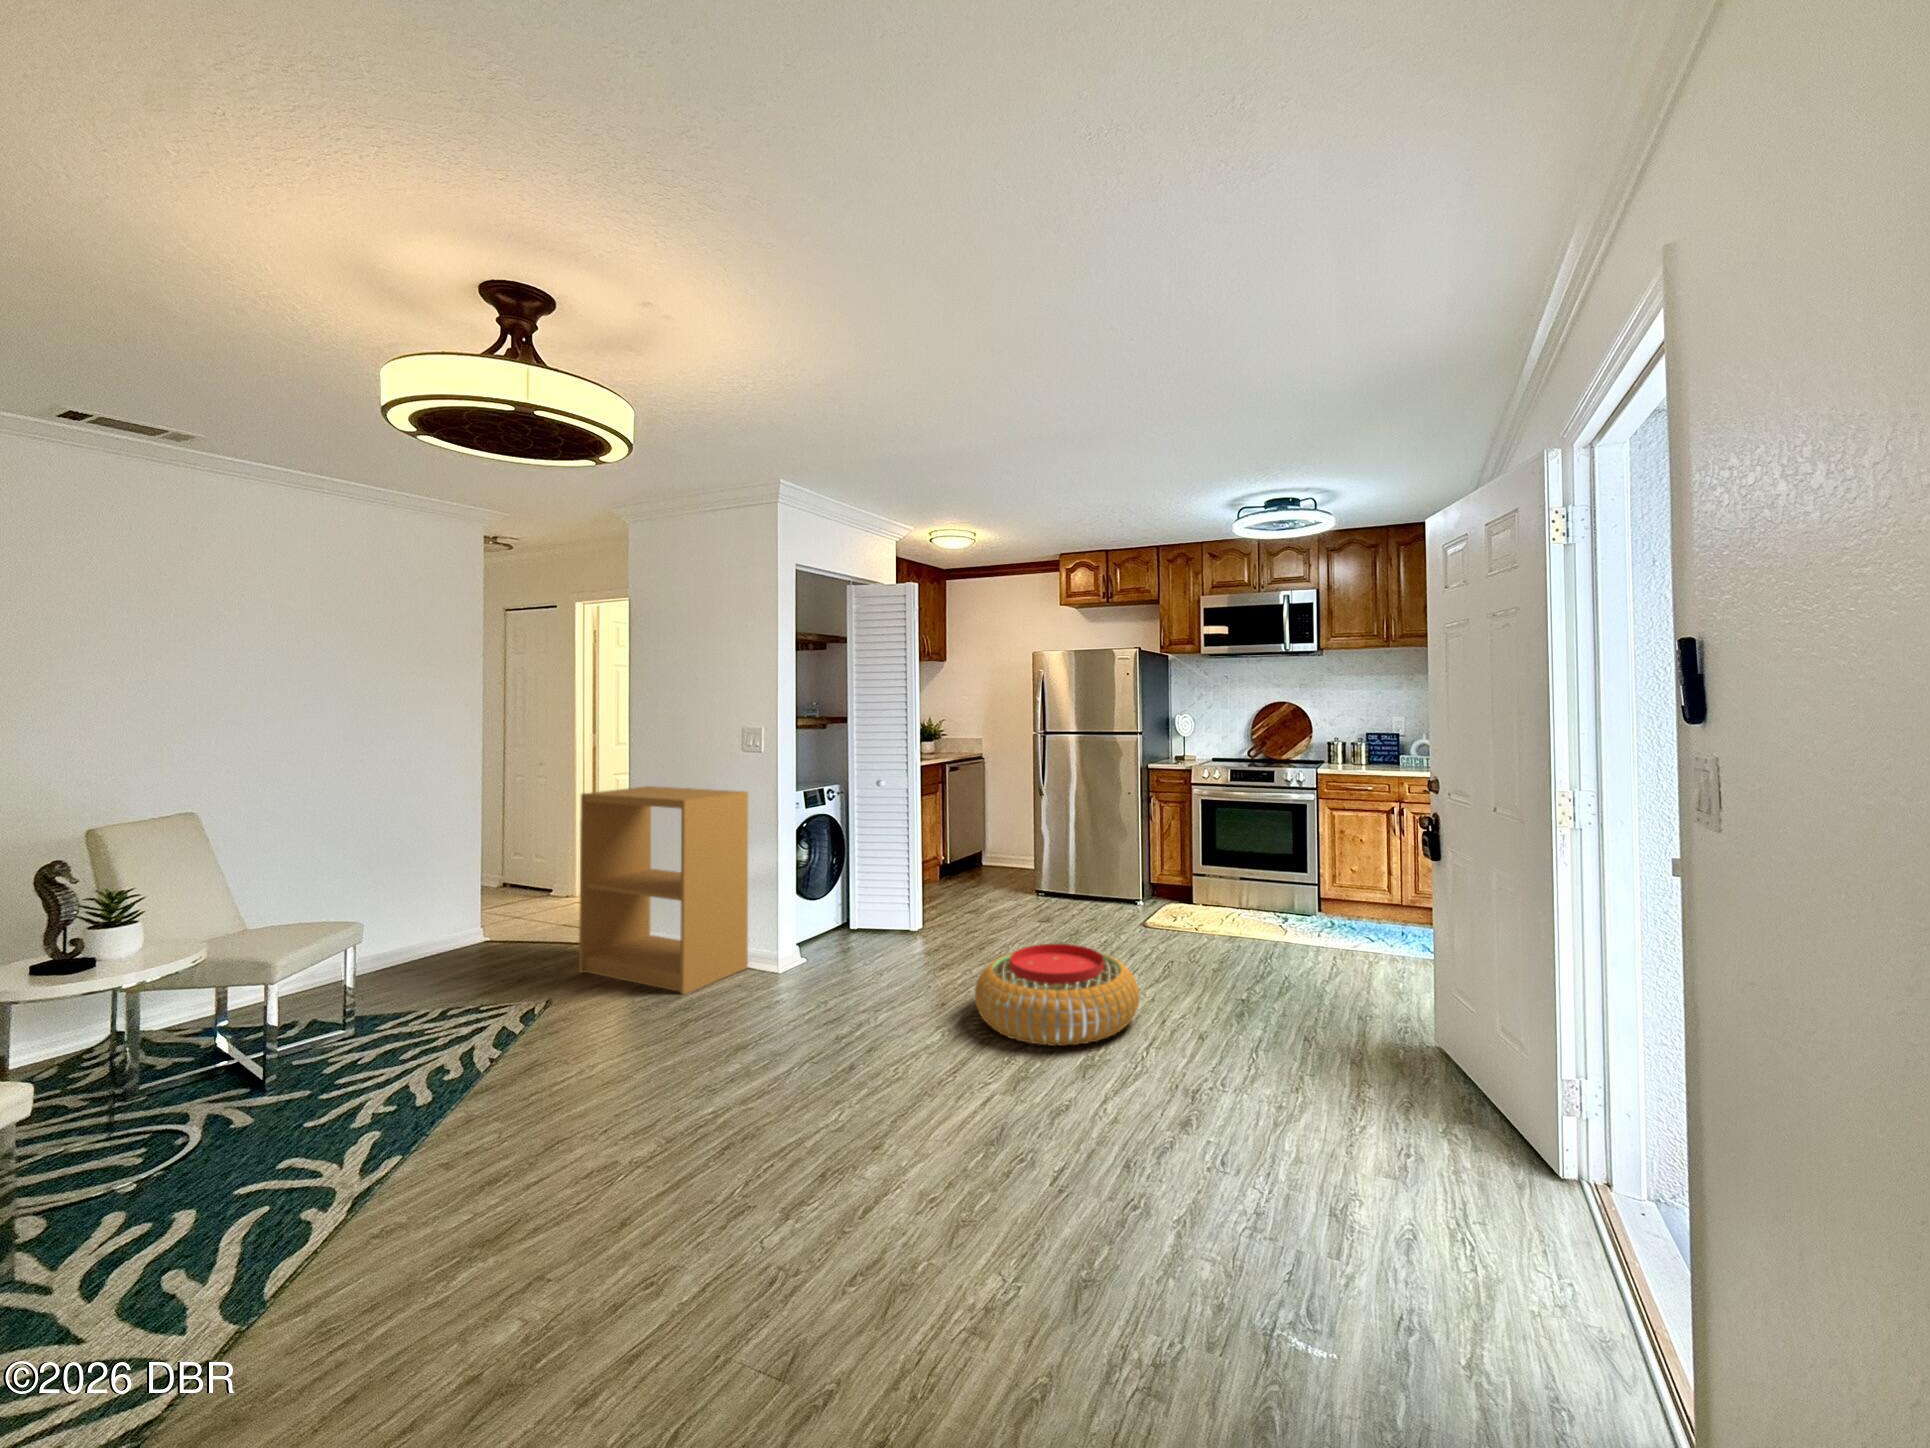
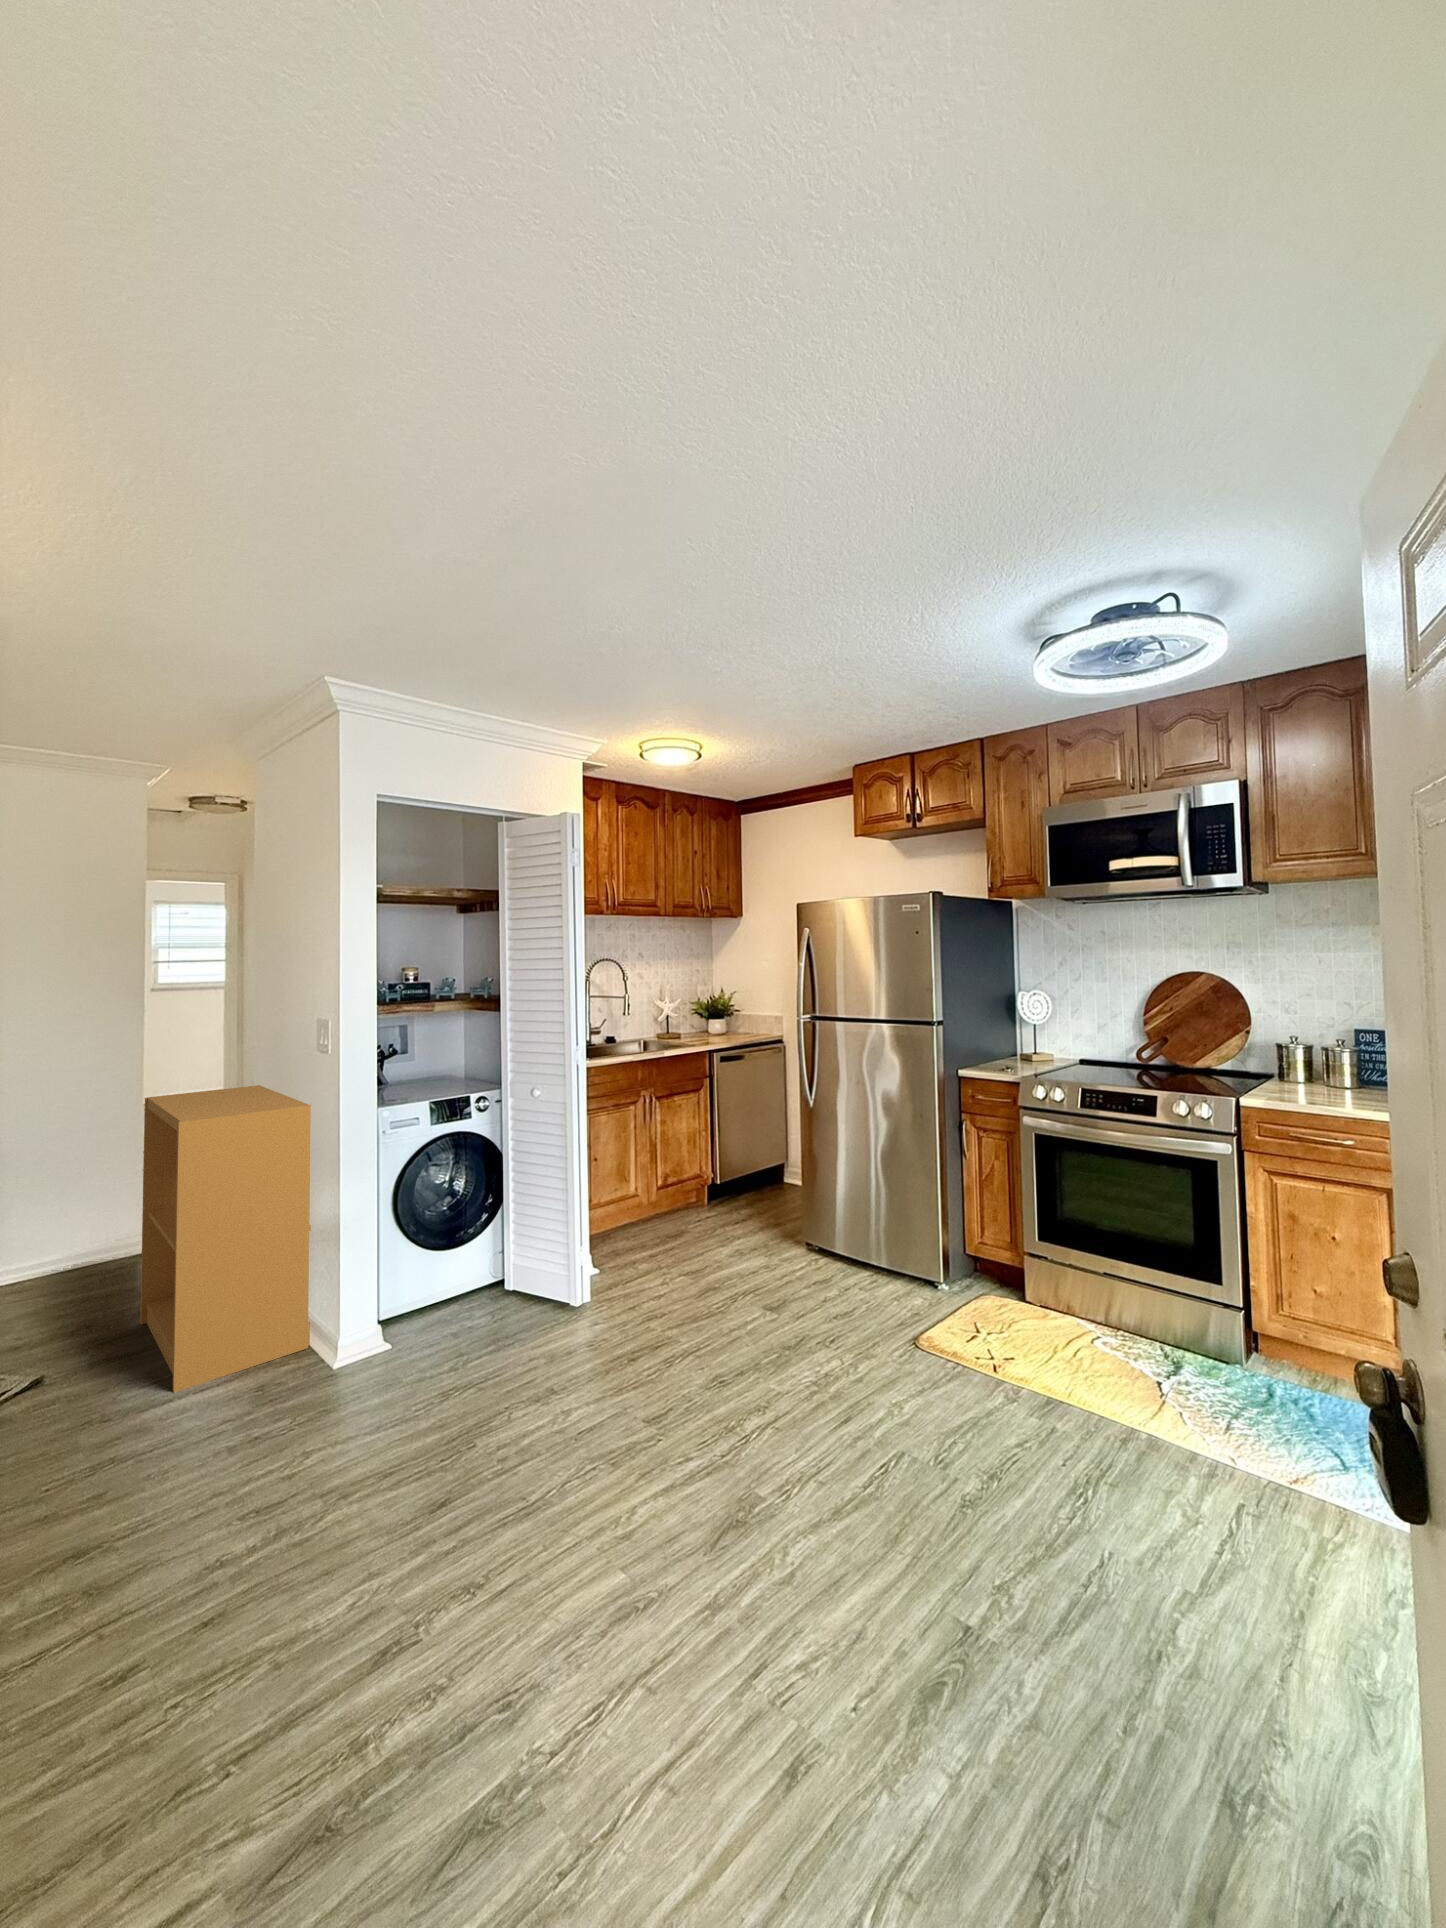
pouf: present [975,944,1139,1046] -> none [399,1423,725,1726]

